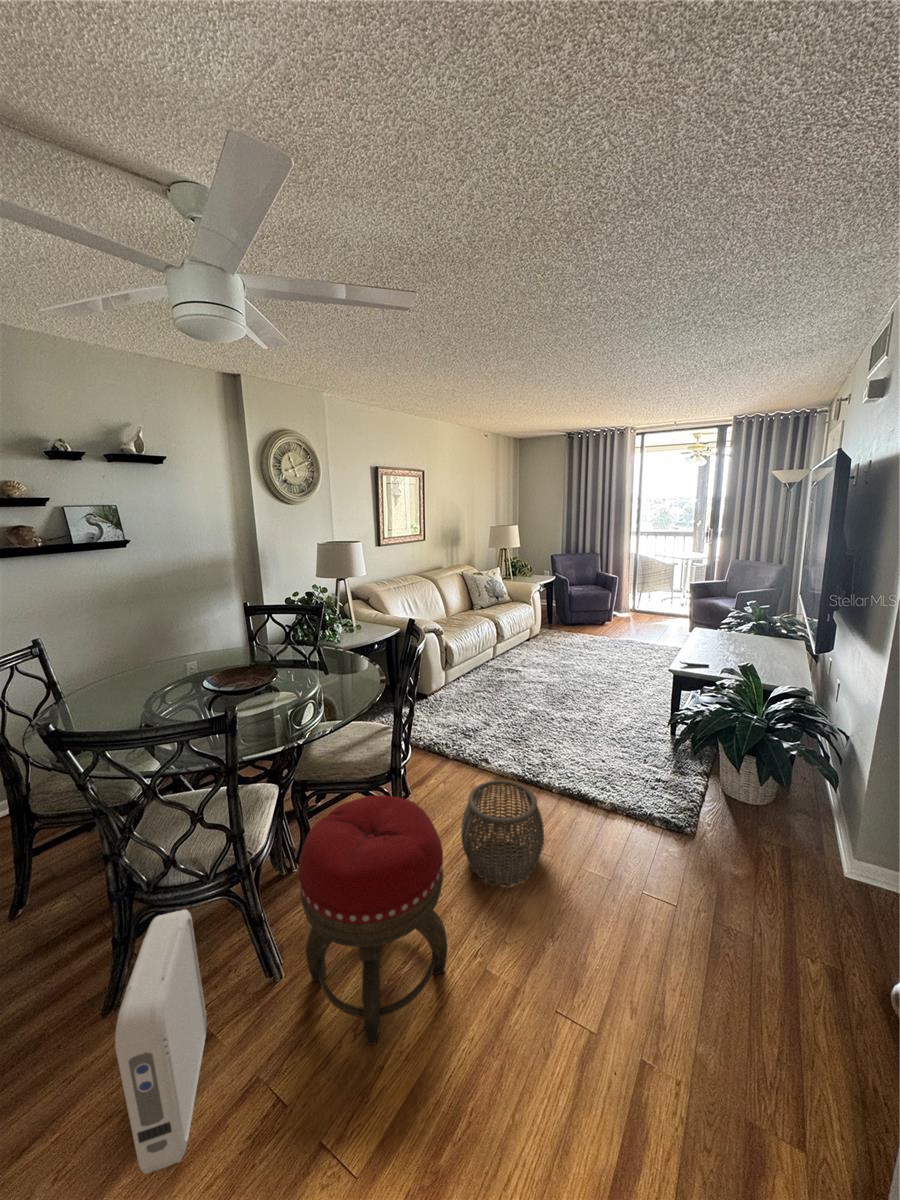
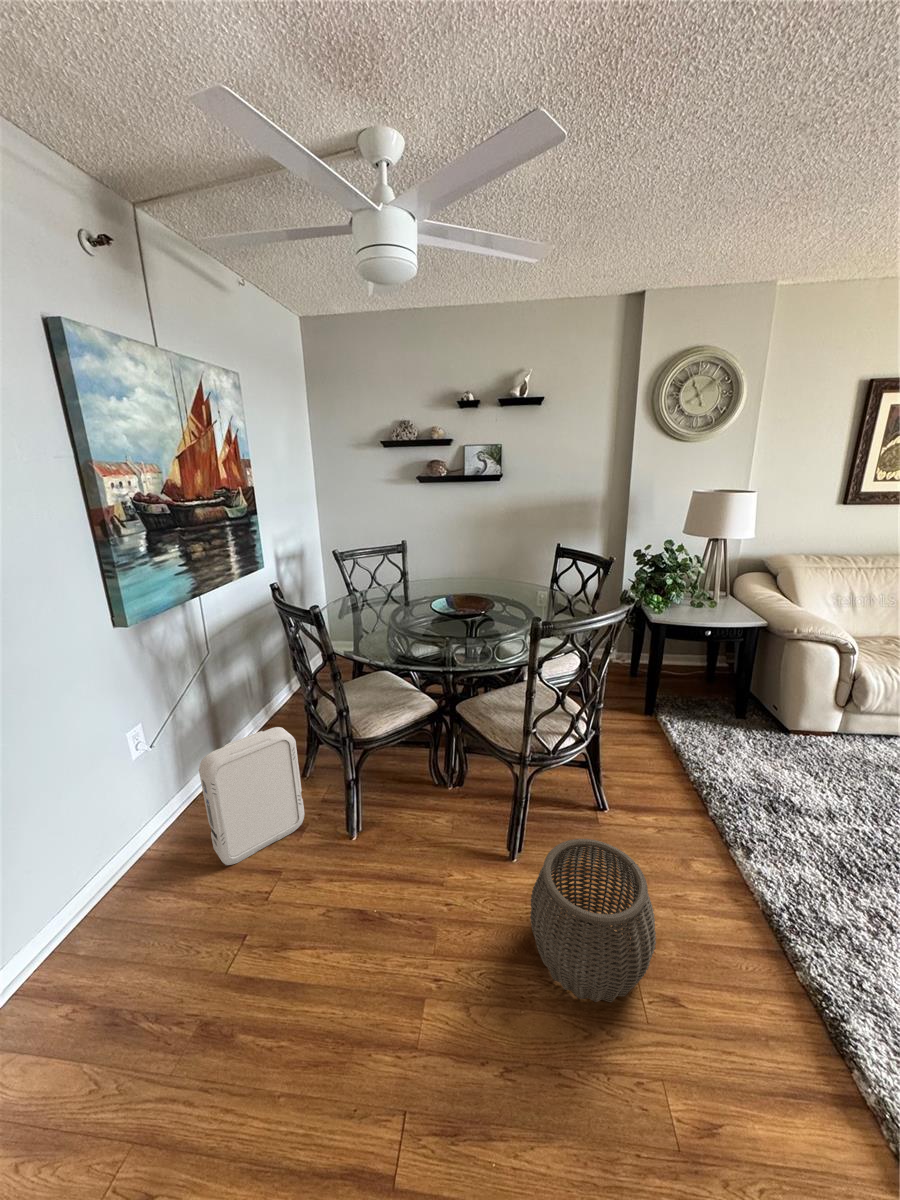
footstool: present [298,795,447,1045] -> none [301,736,443,956]

